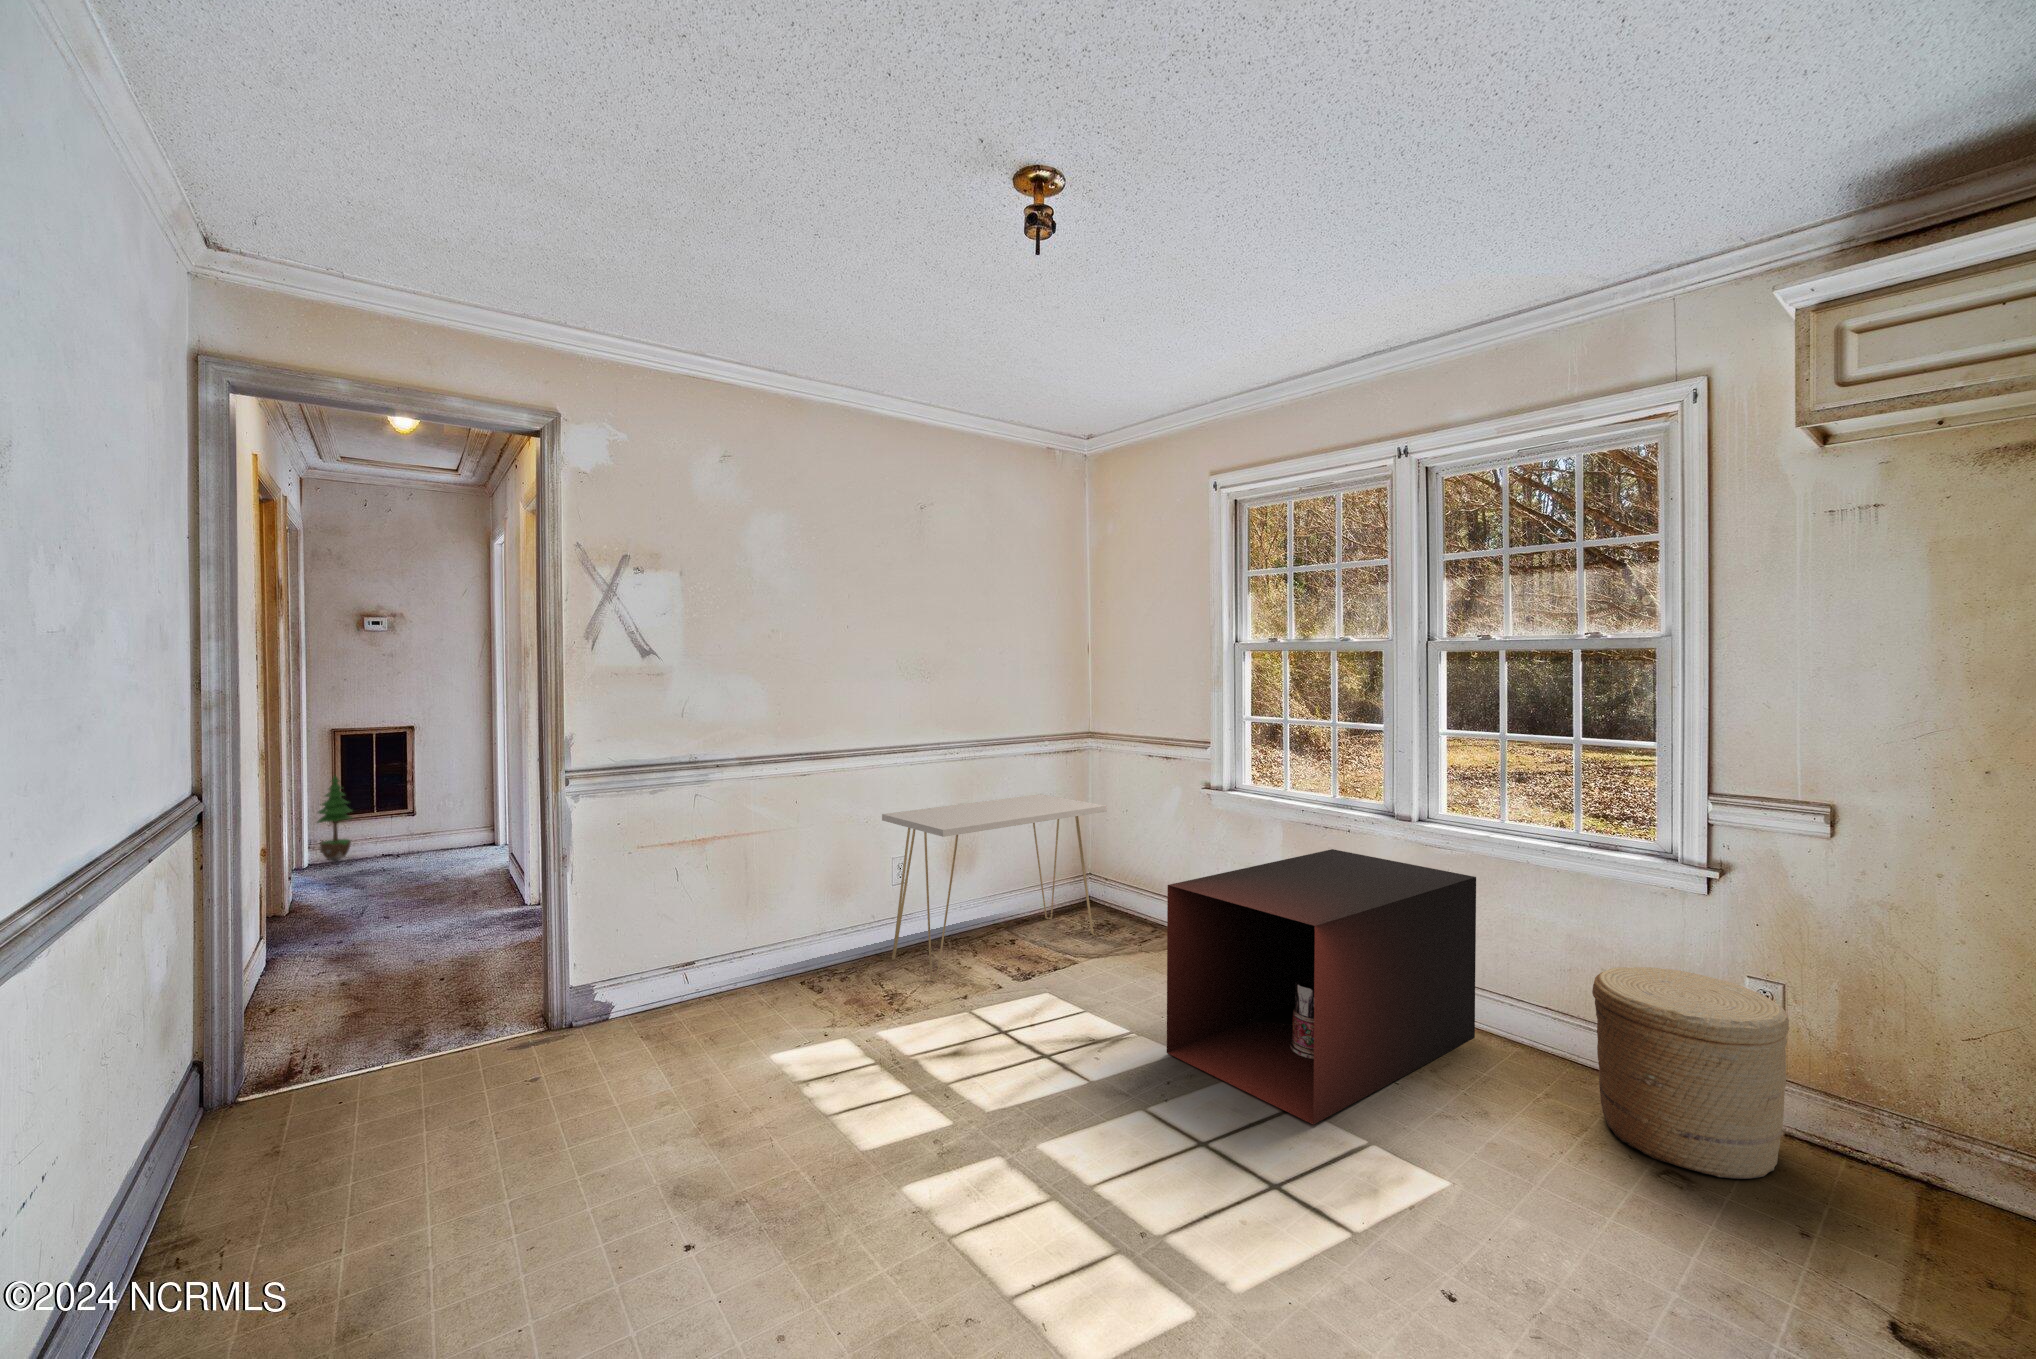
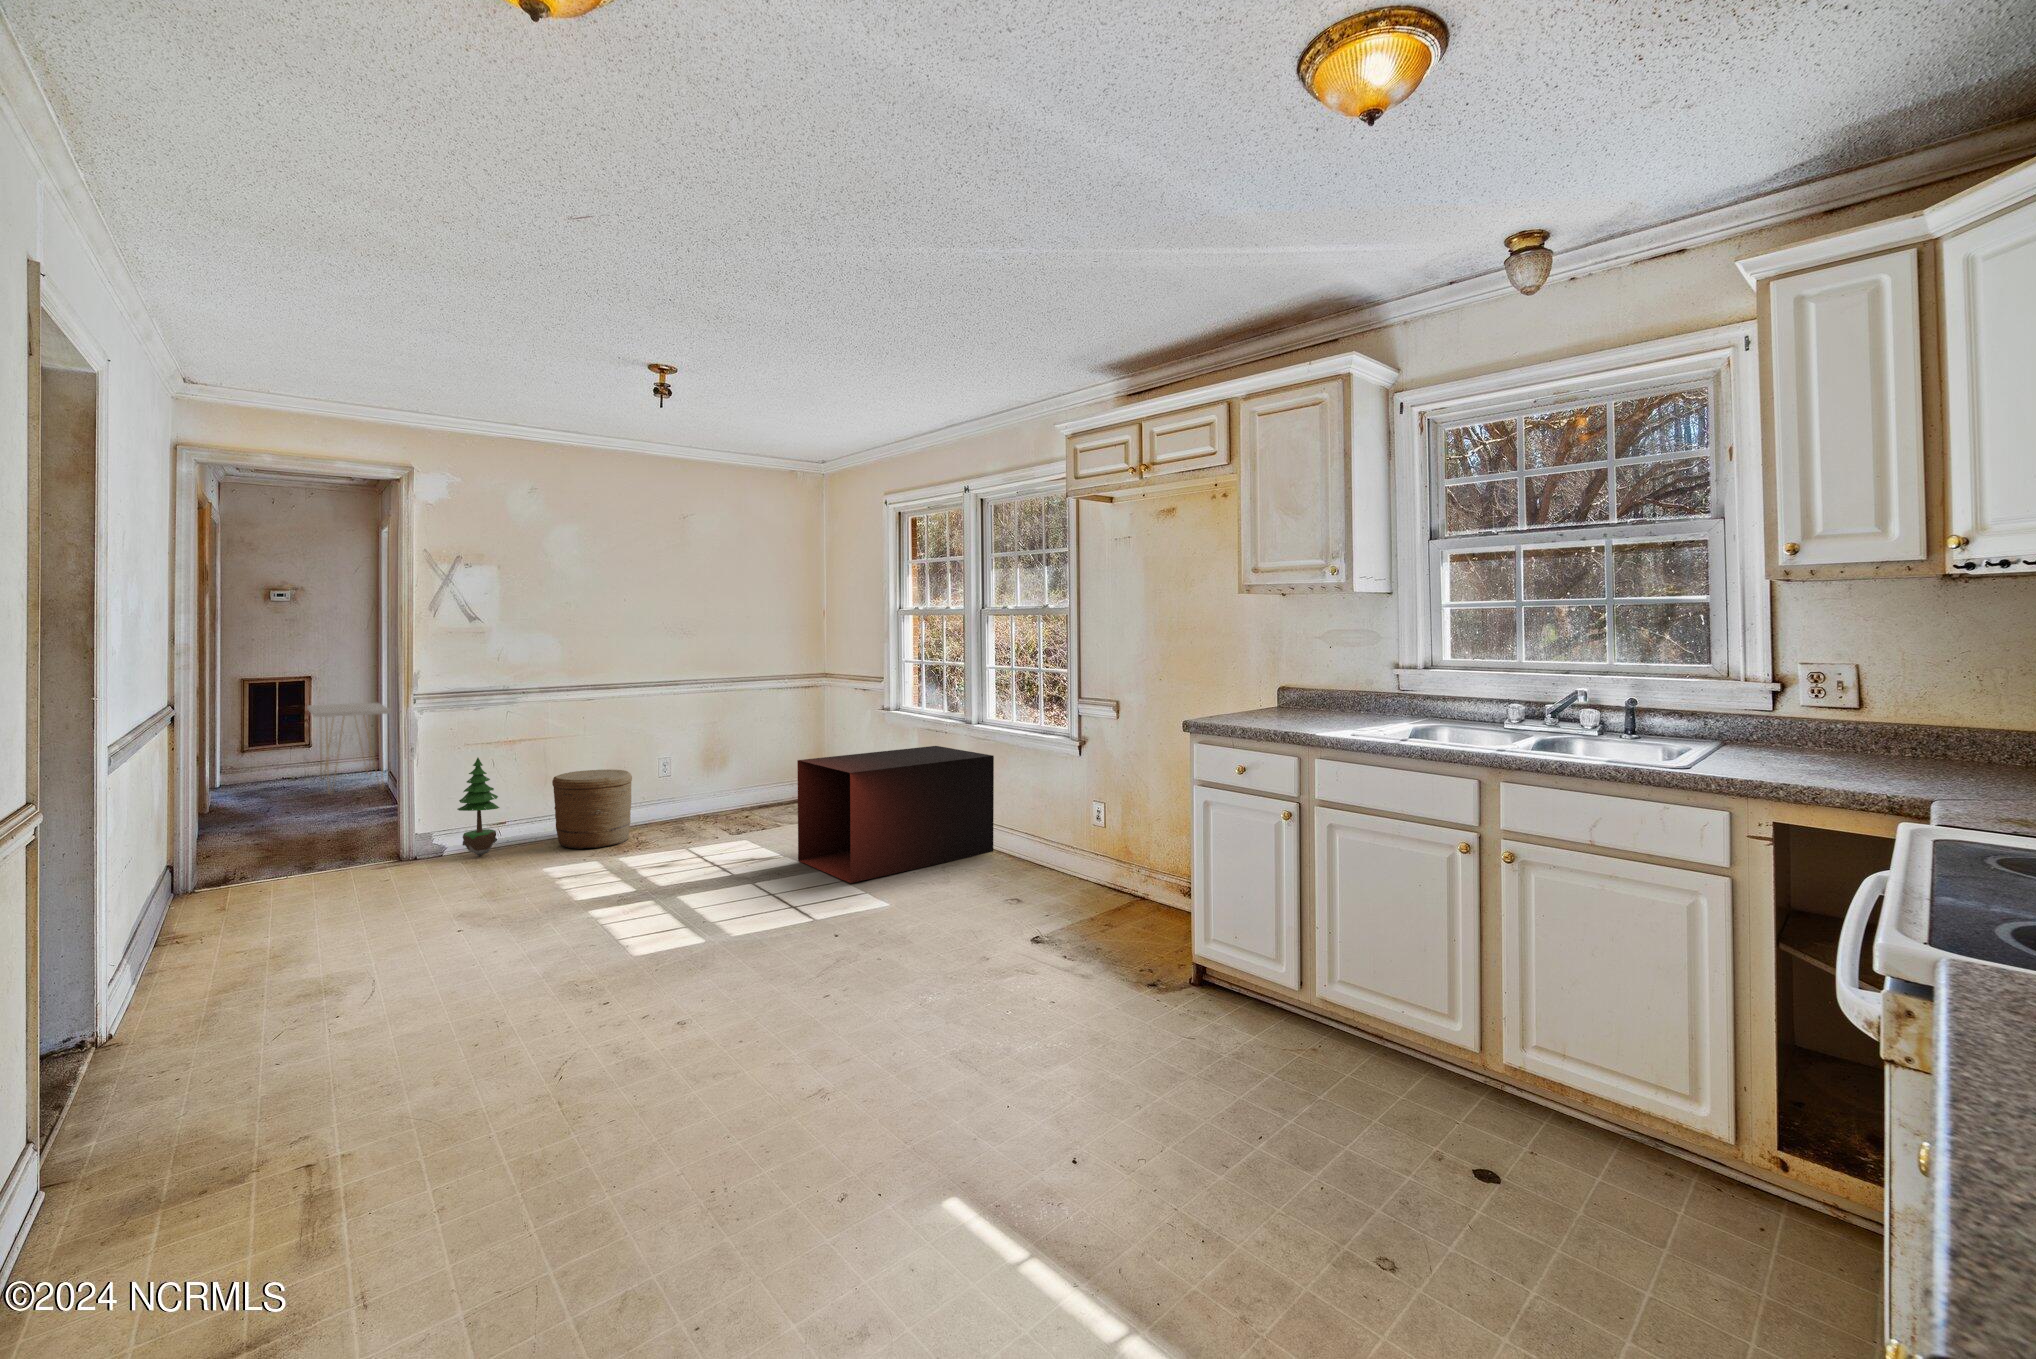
potted tree: present [318,776,352,862] -> present [457,758,499,856]
console table: present [882,794,1107,979] -> present [307,703,390,794]
woven basket: present [1592,967,1789,1179] -> present [552,769,632,849]

